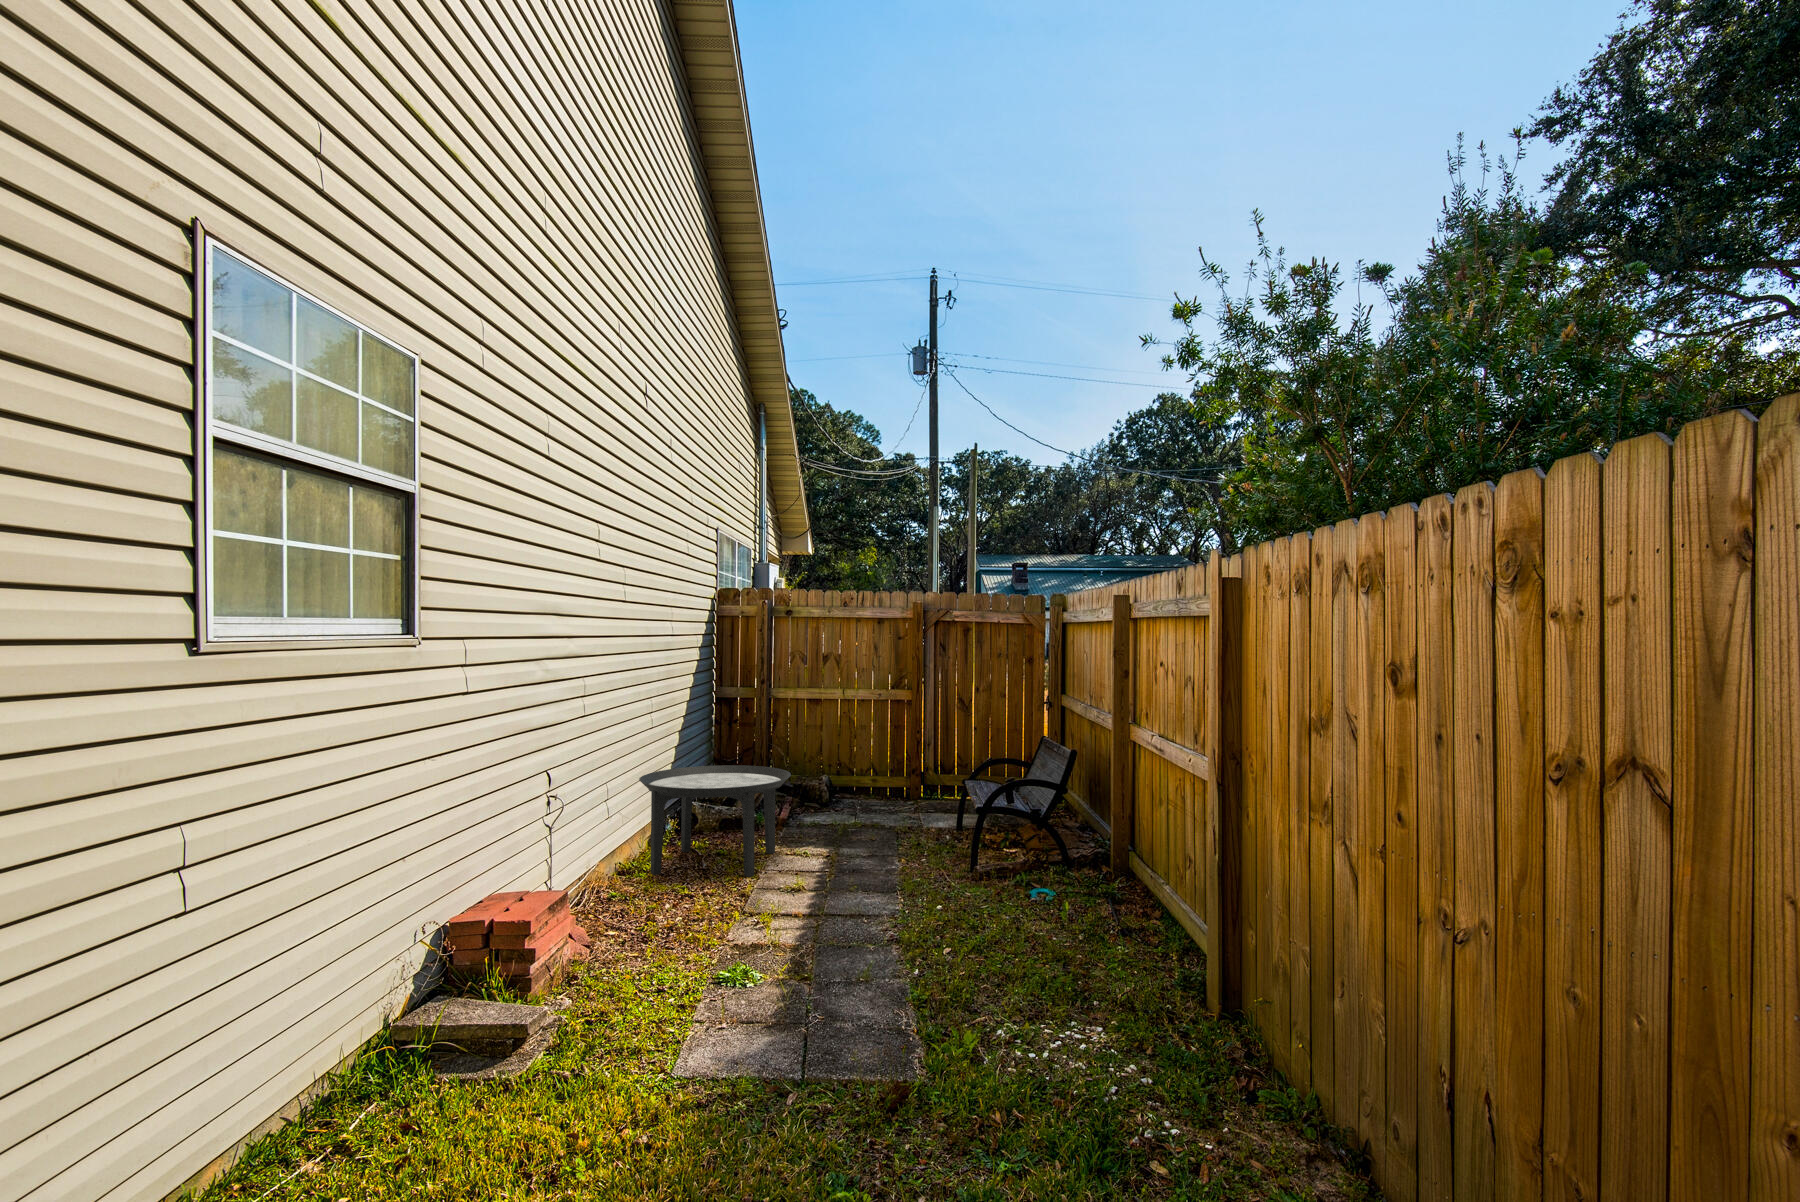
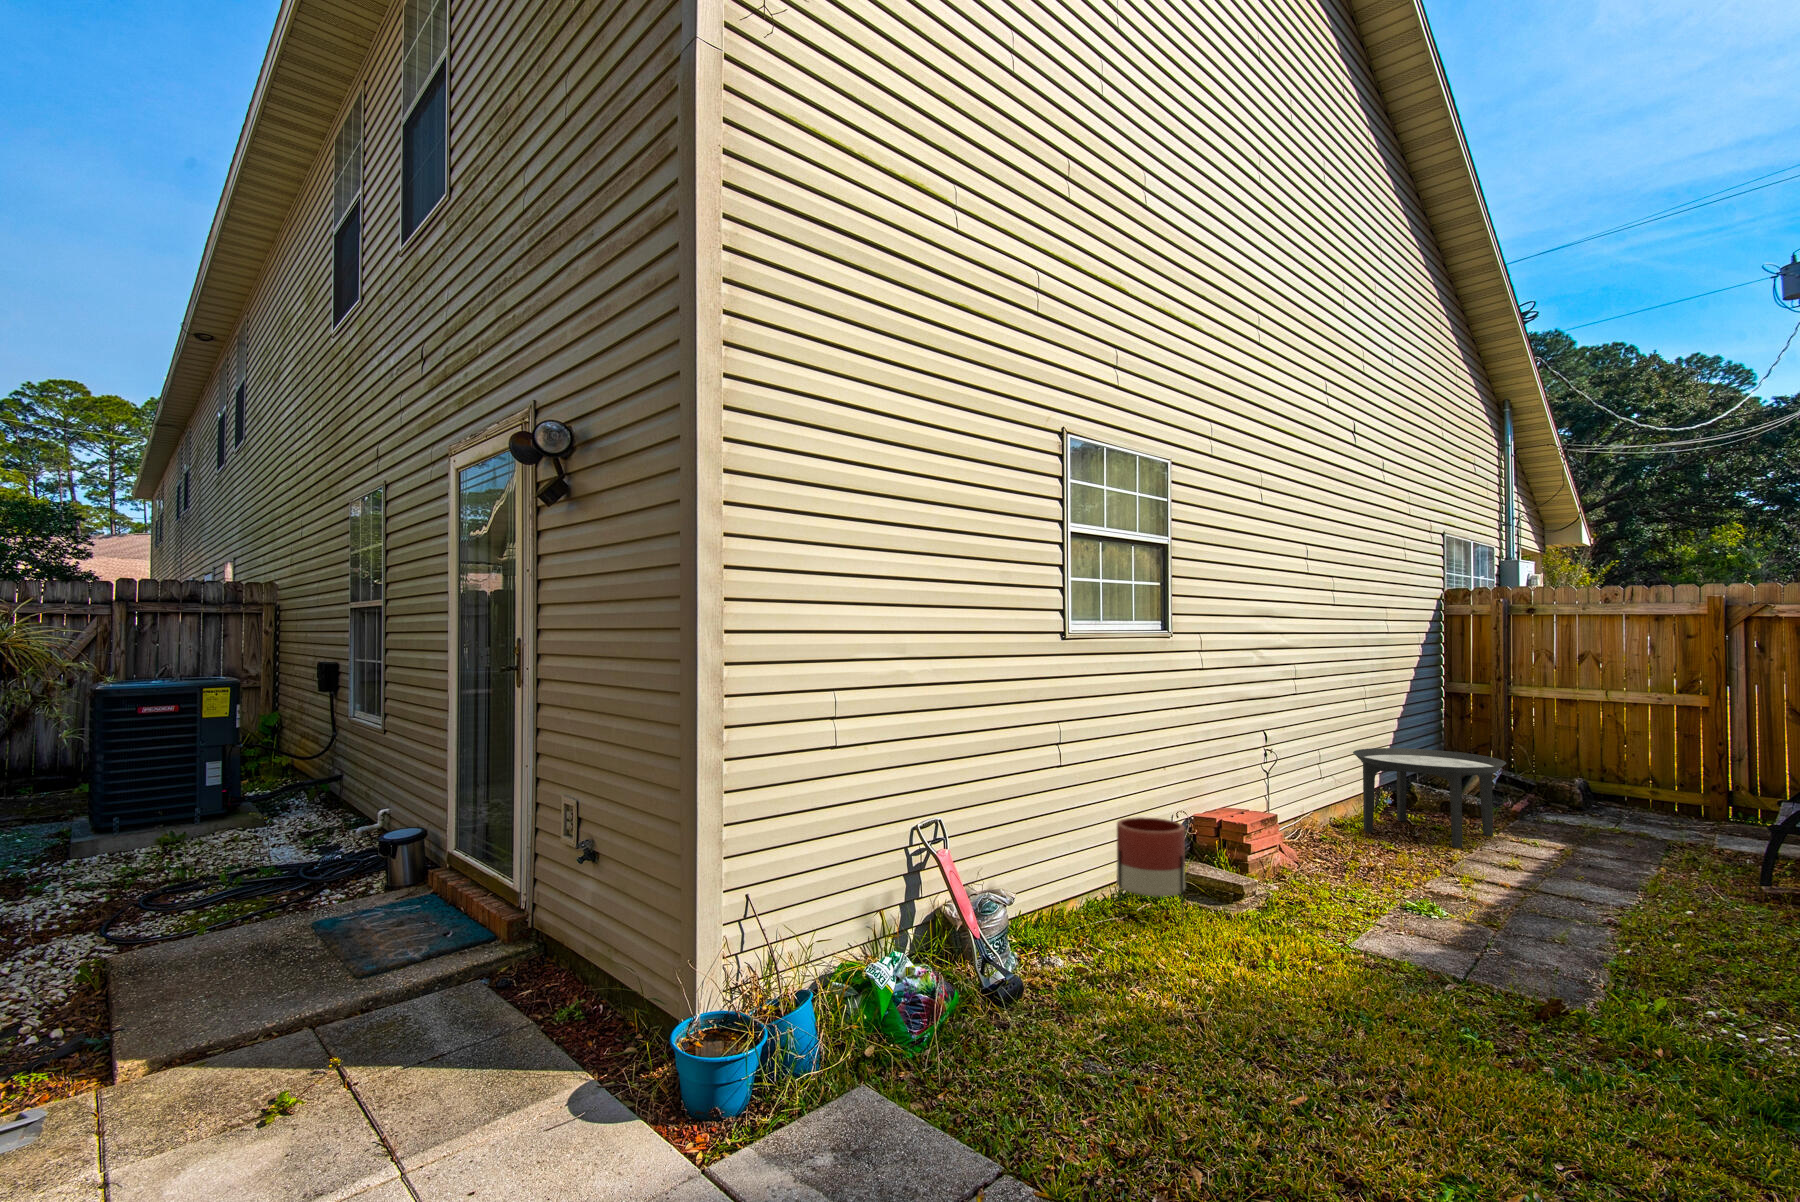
planter: none [306,954,440,1163] -> present [1117,817,1186,923]

